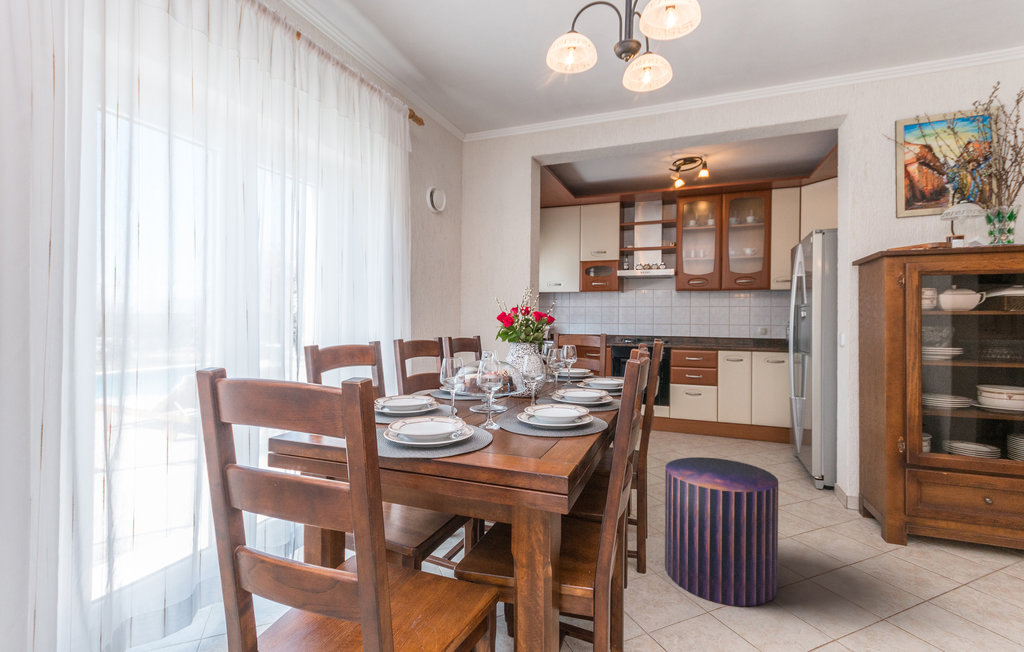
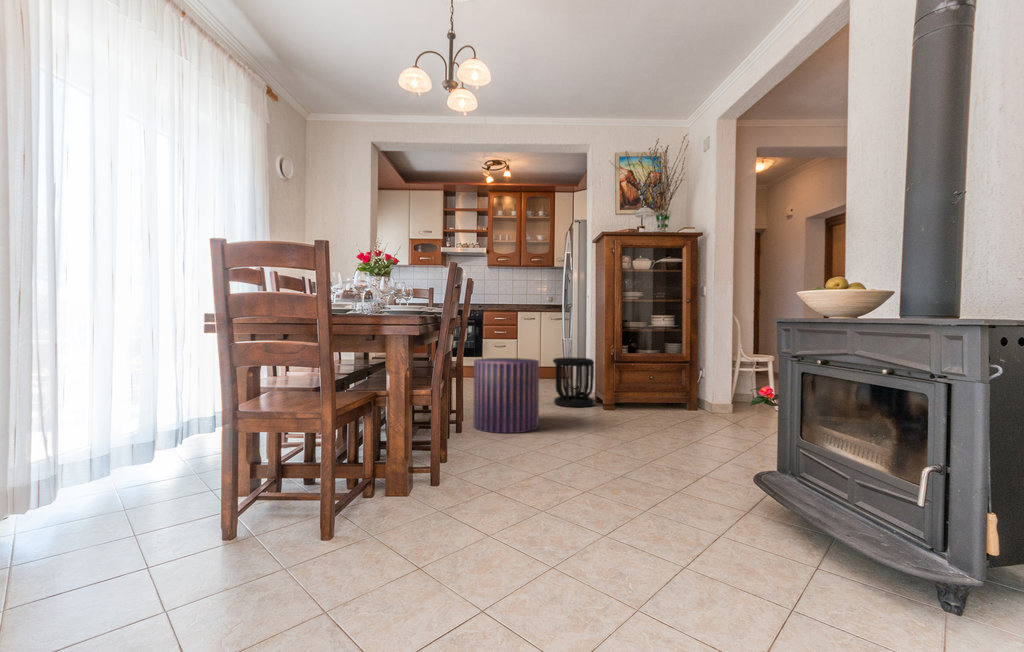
wastebasket: none [785,439,862,528] -> present [553,357,594,407]

